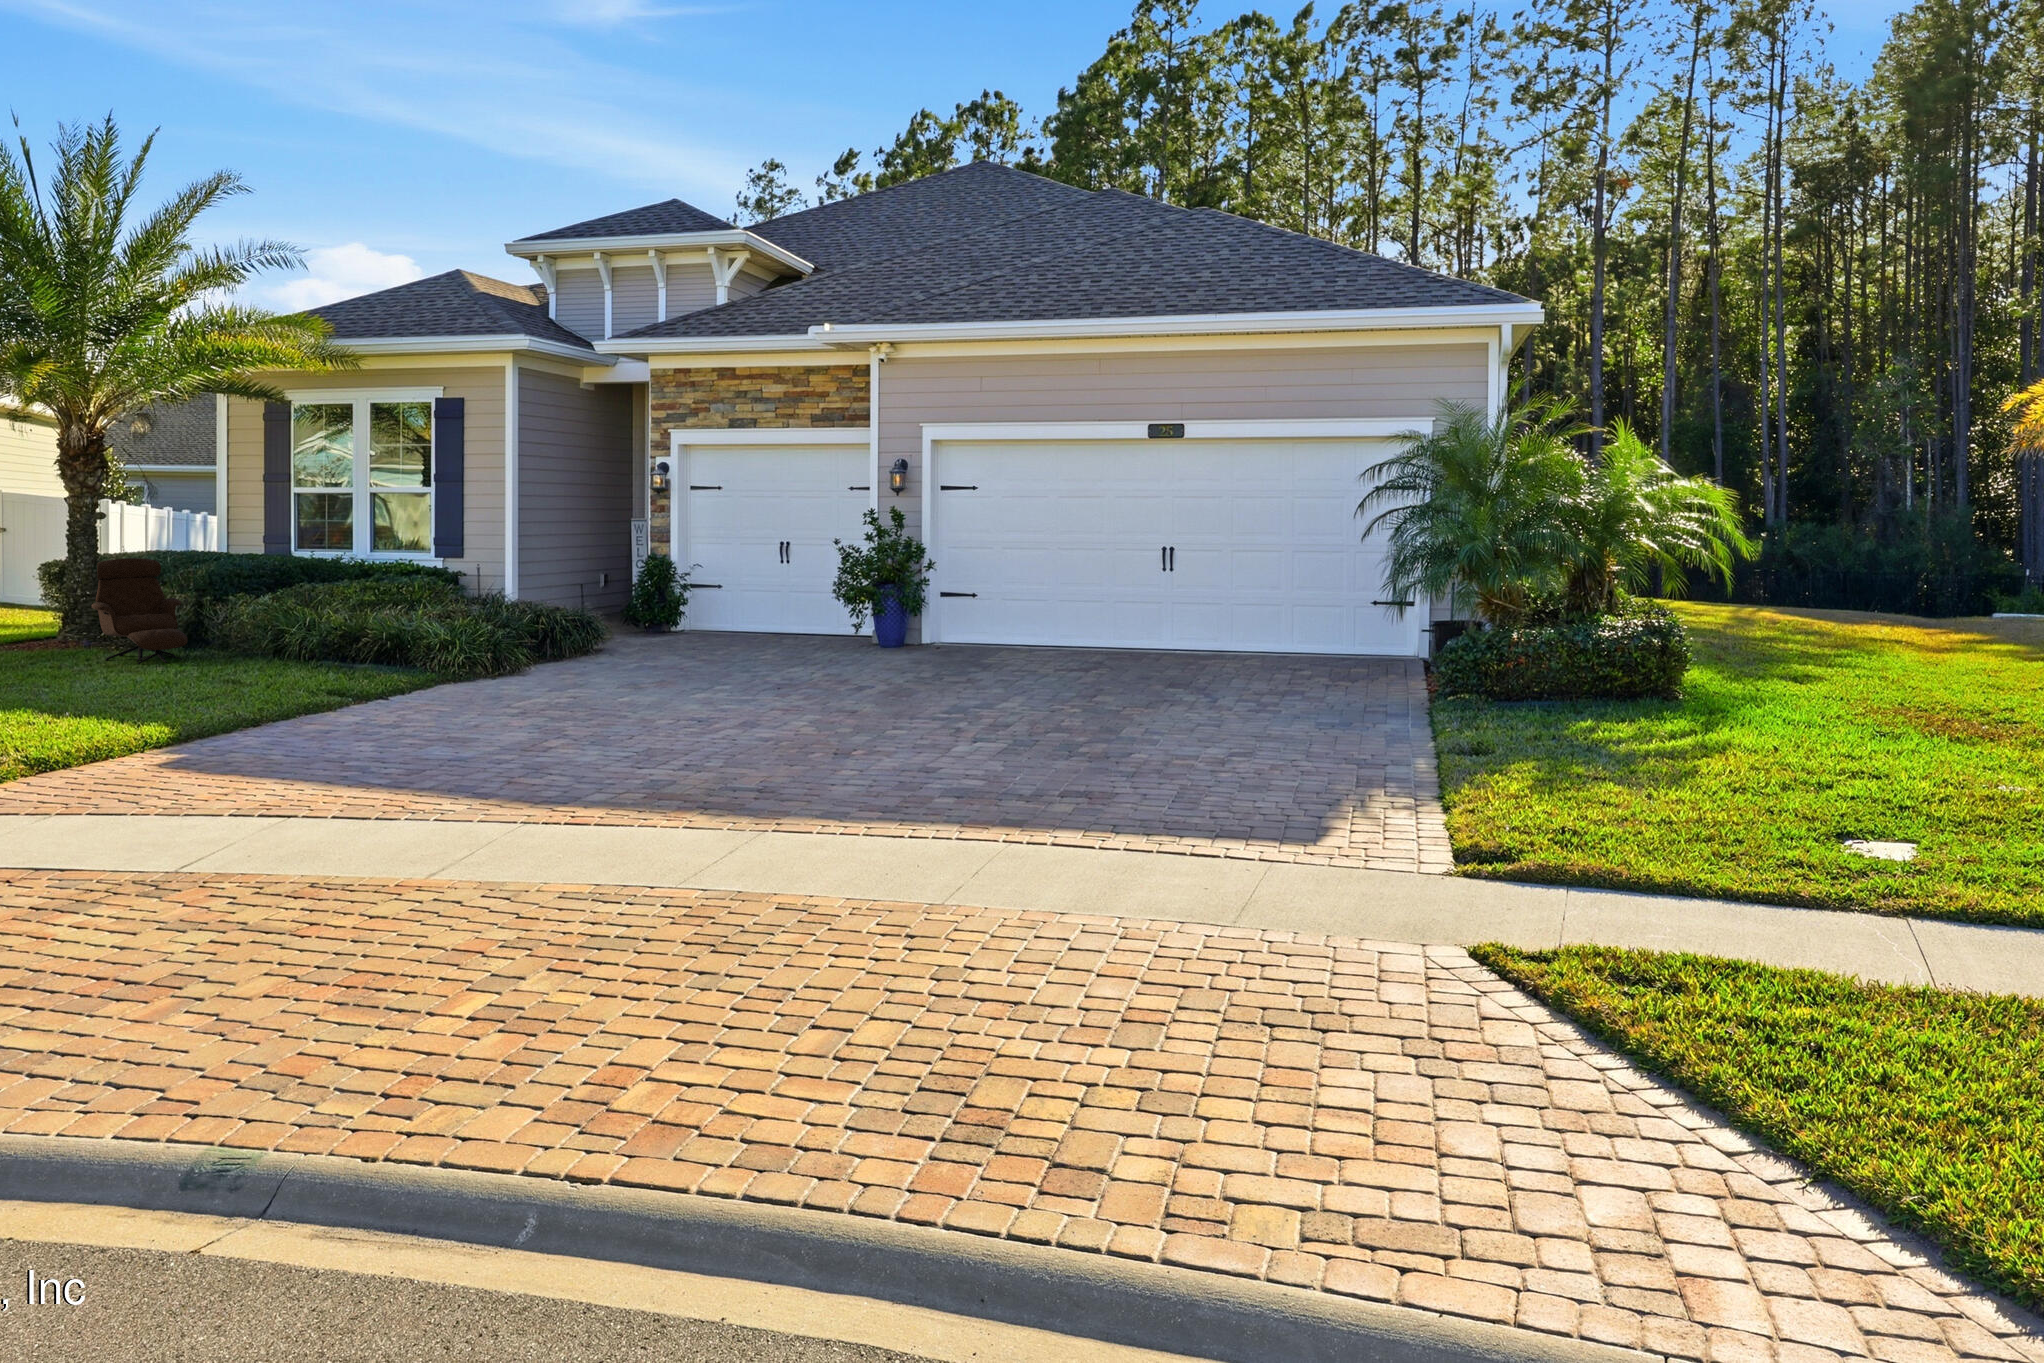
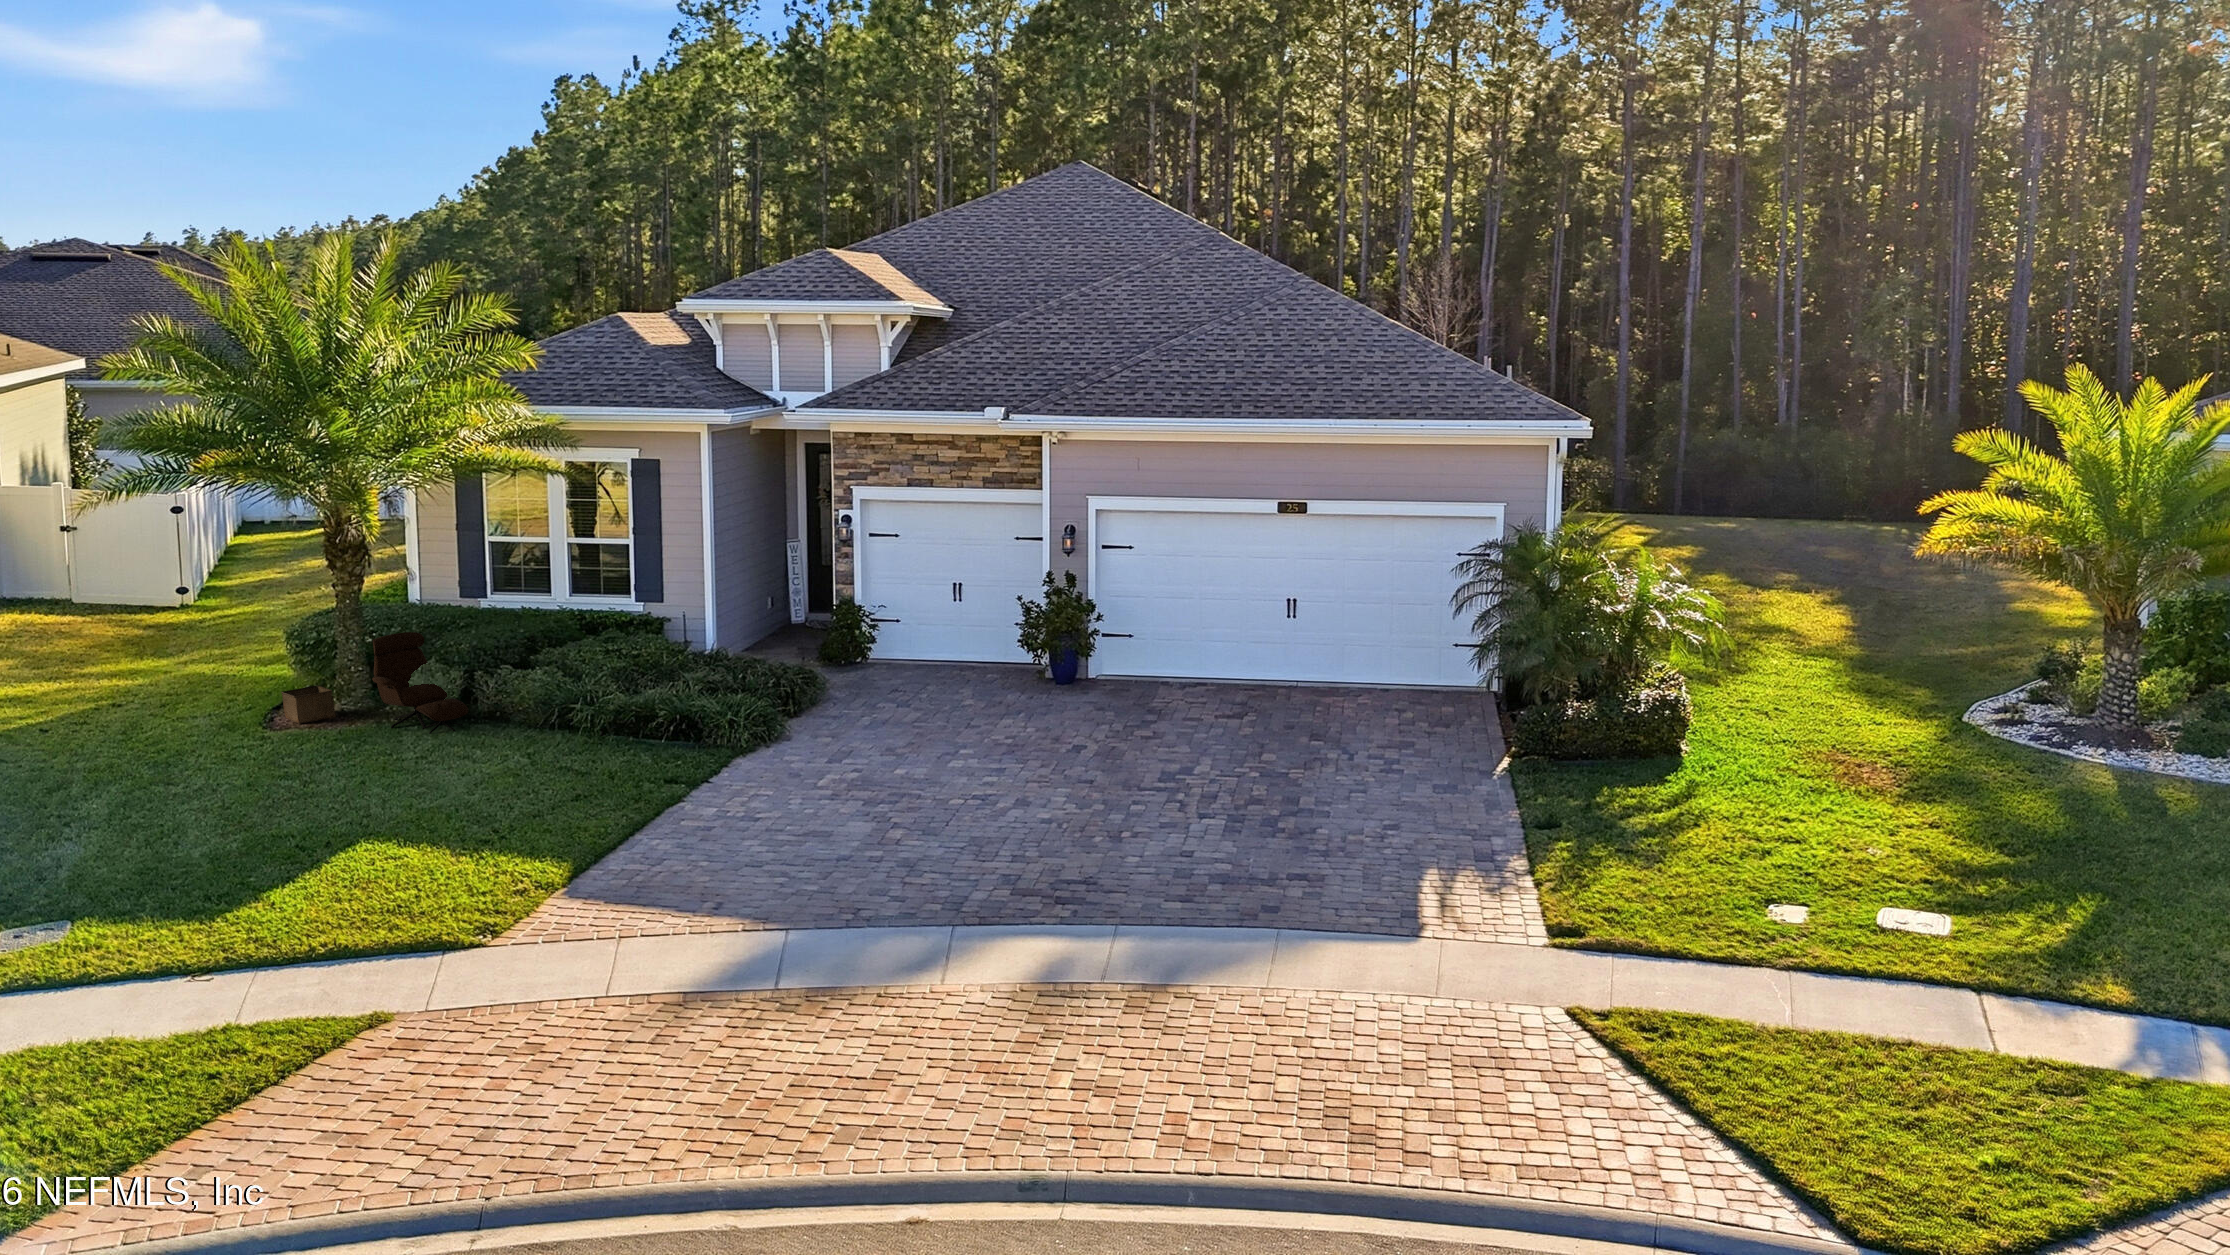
storage bin: none [8,620,63,657] -> present [281,686,336,724]

